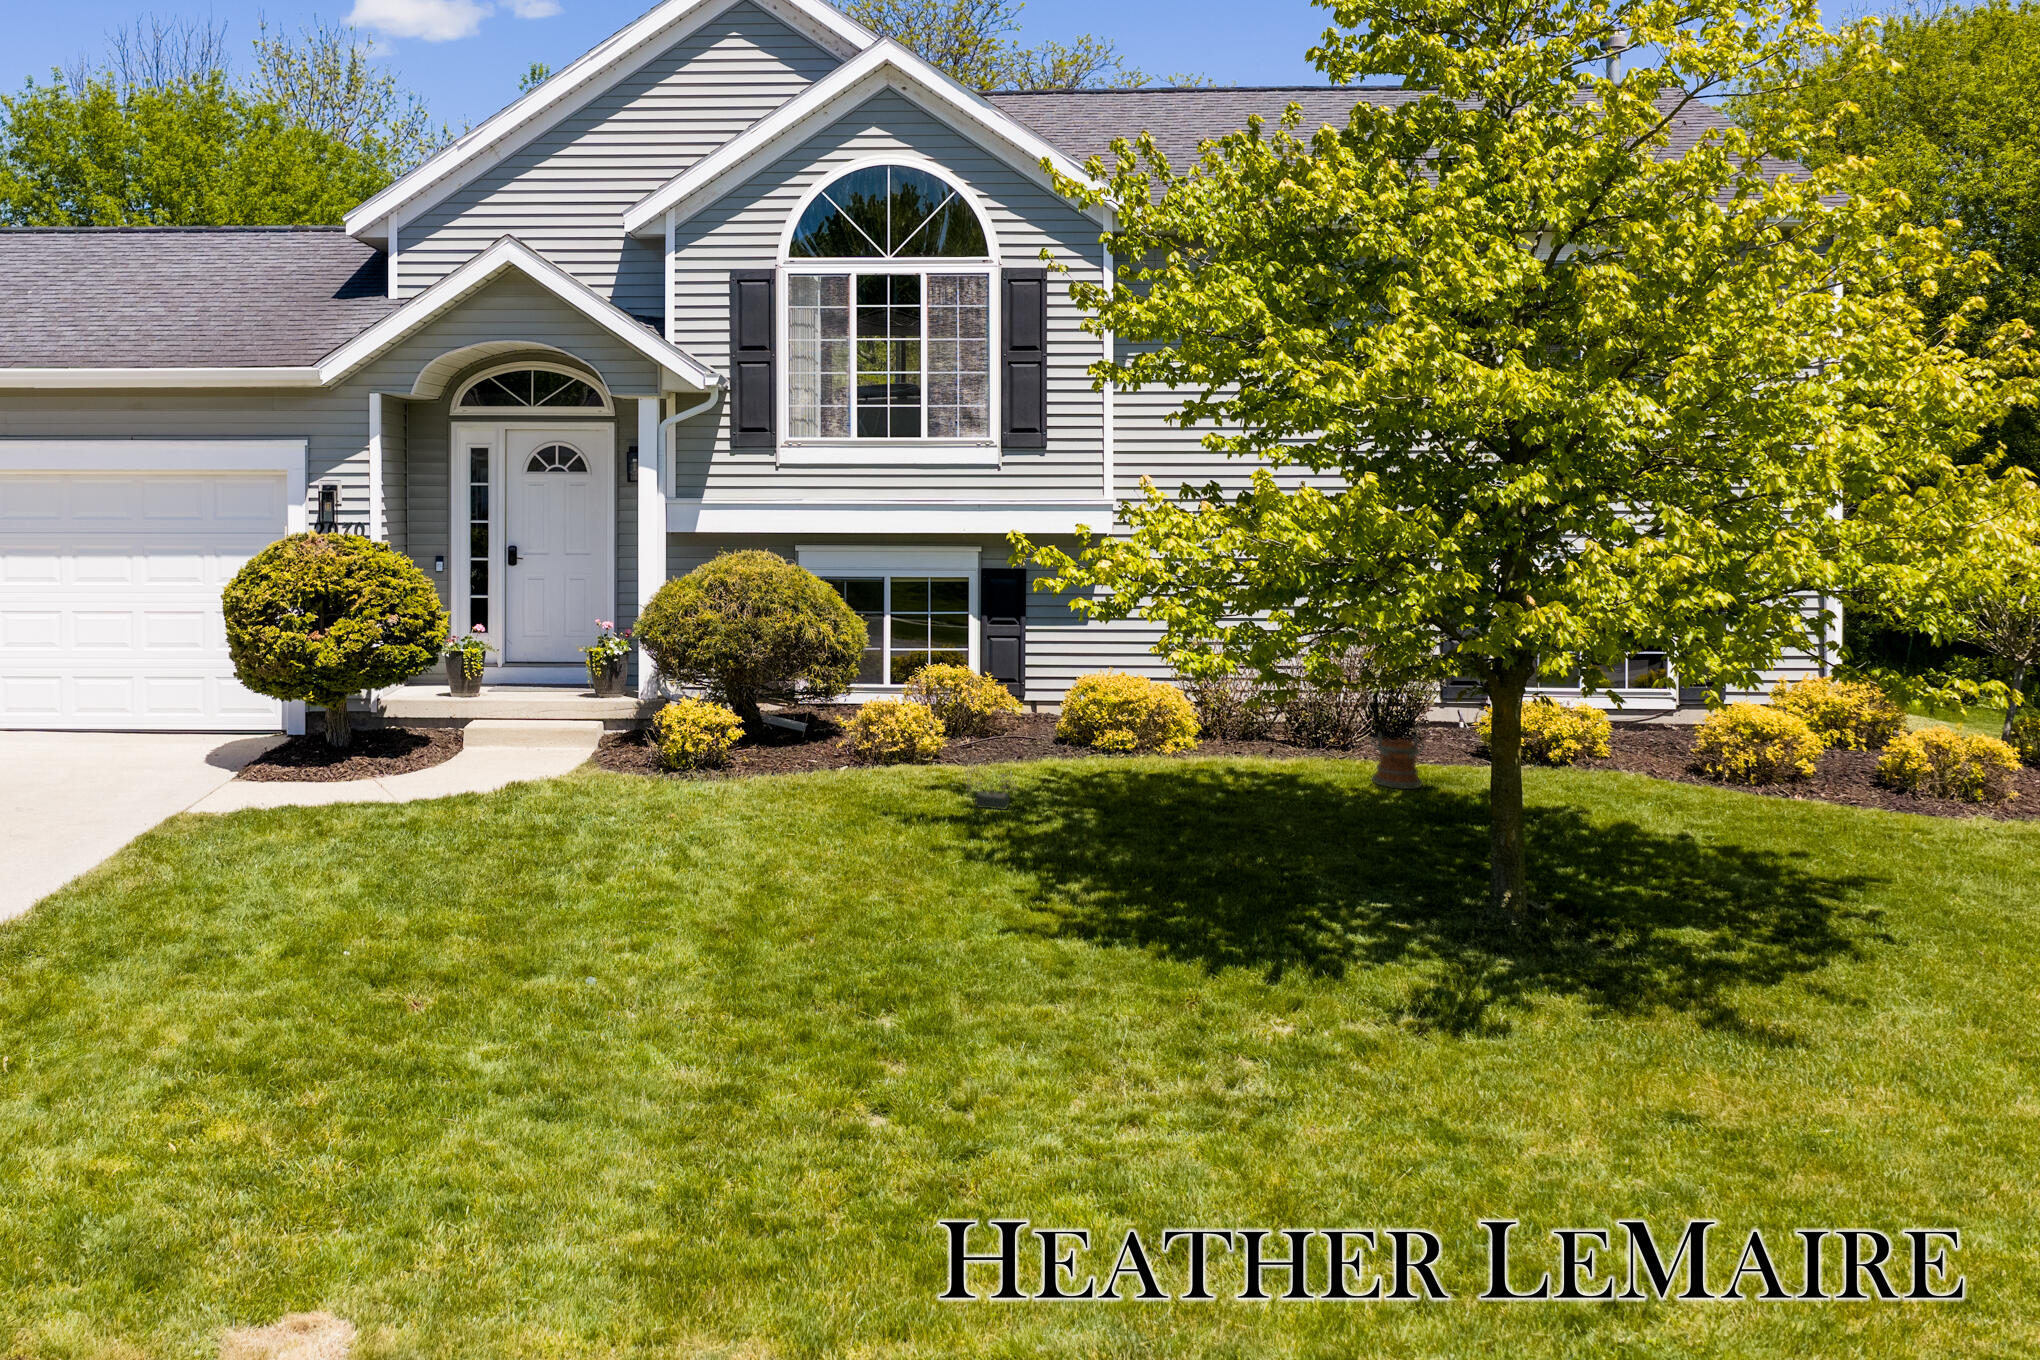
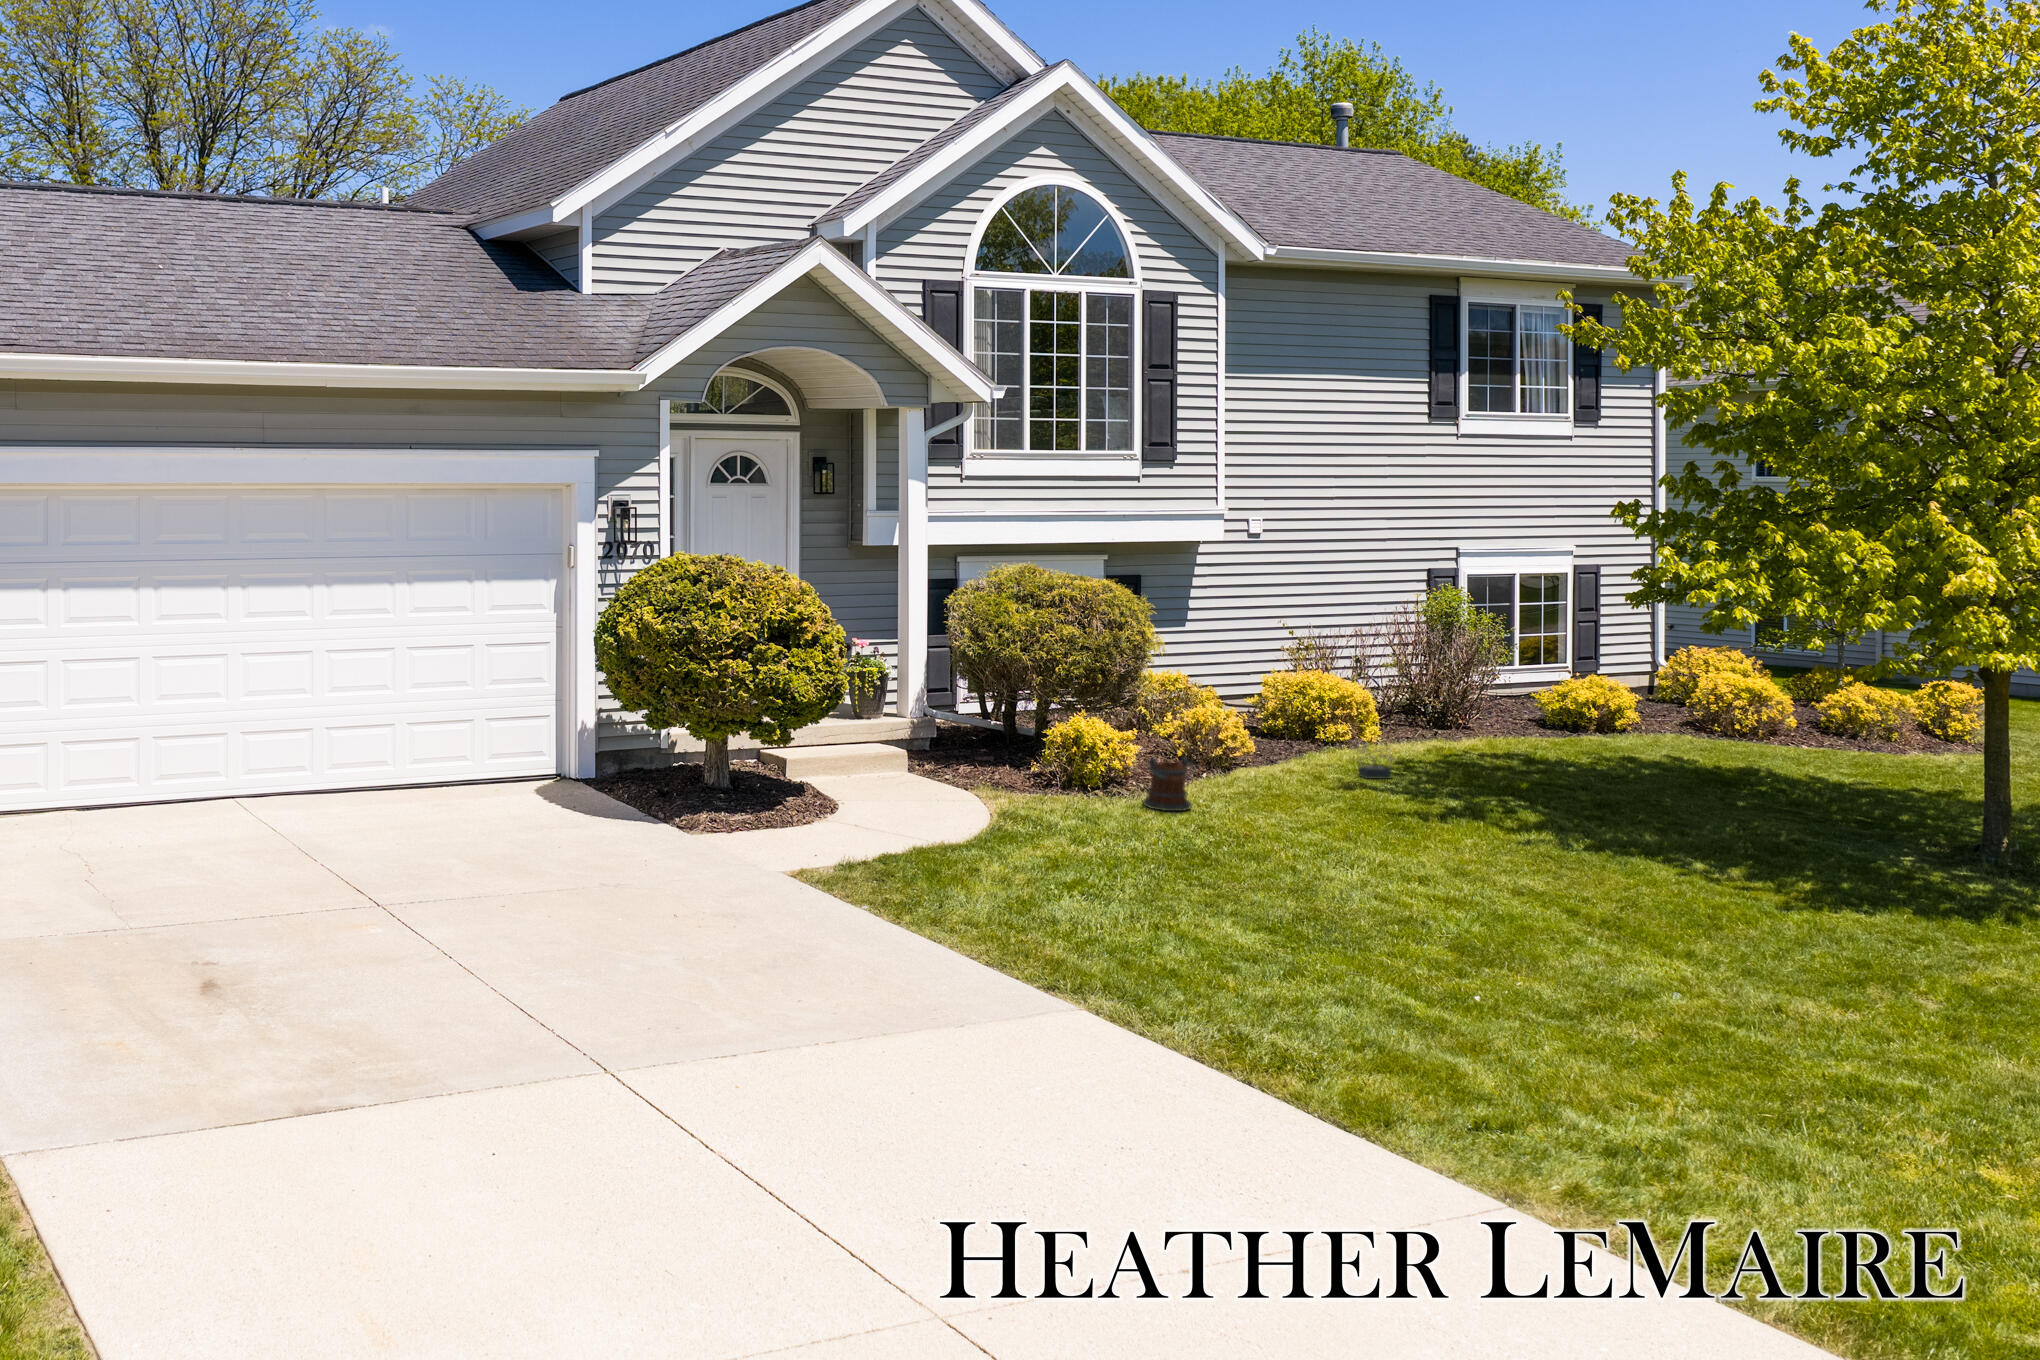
bucket: present [1372,732,1425,789] -> present [1143,756,1194,811]

